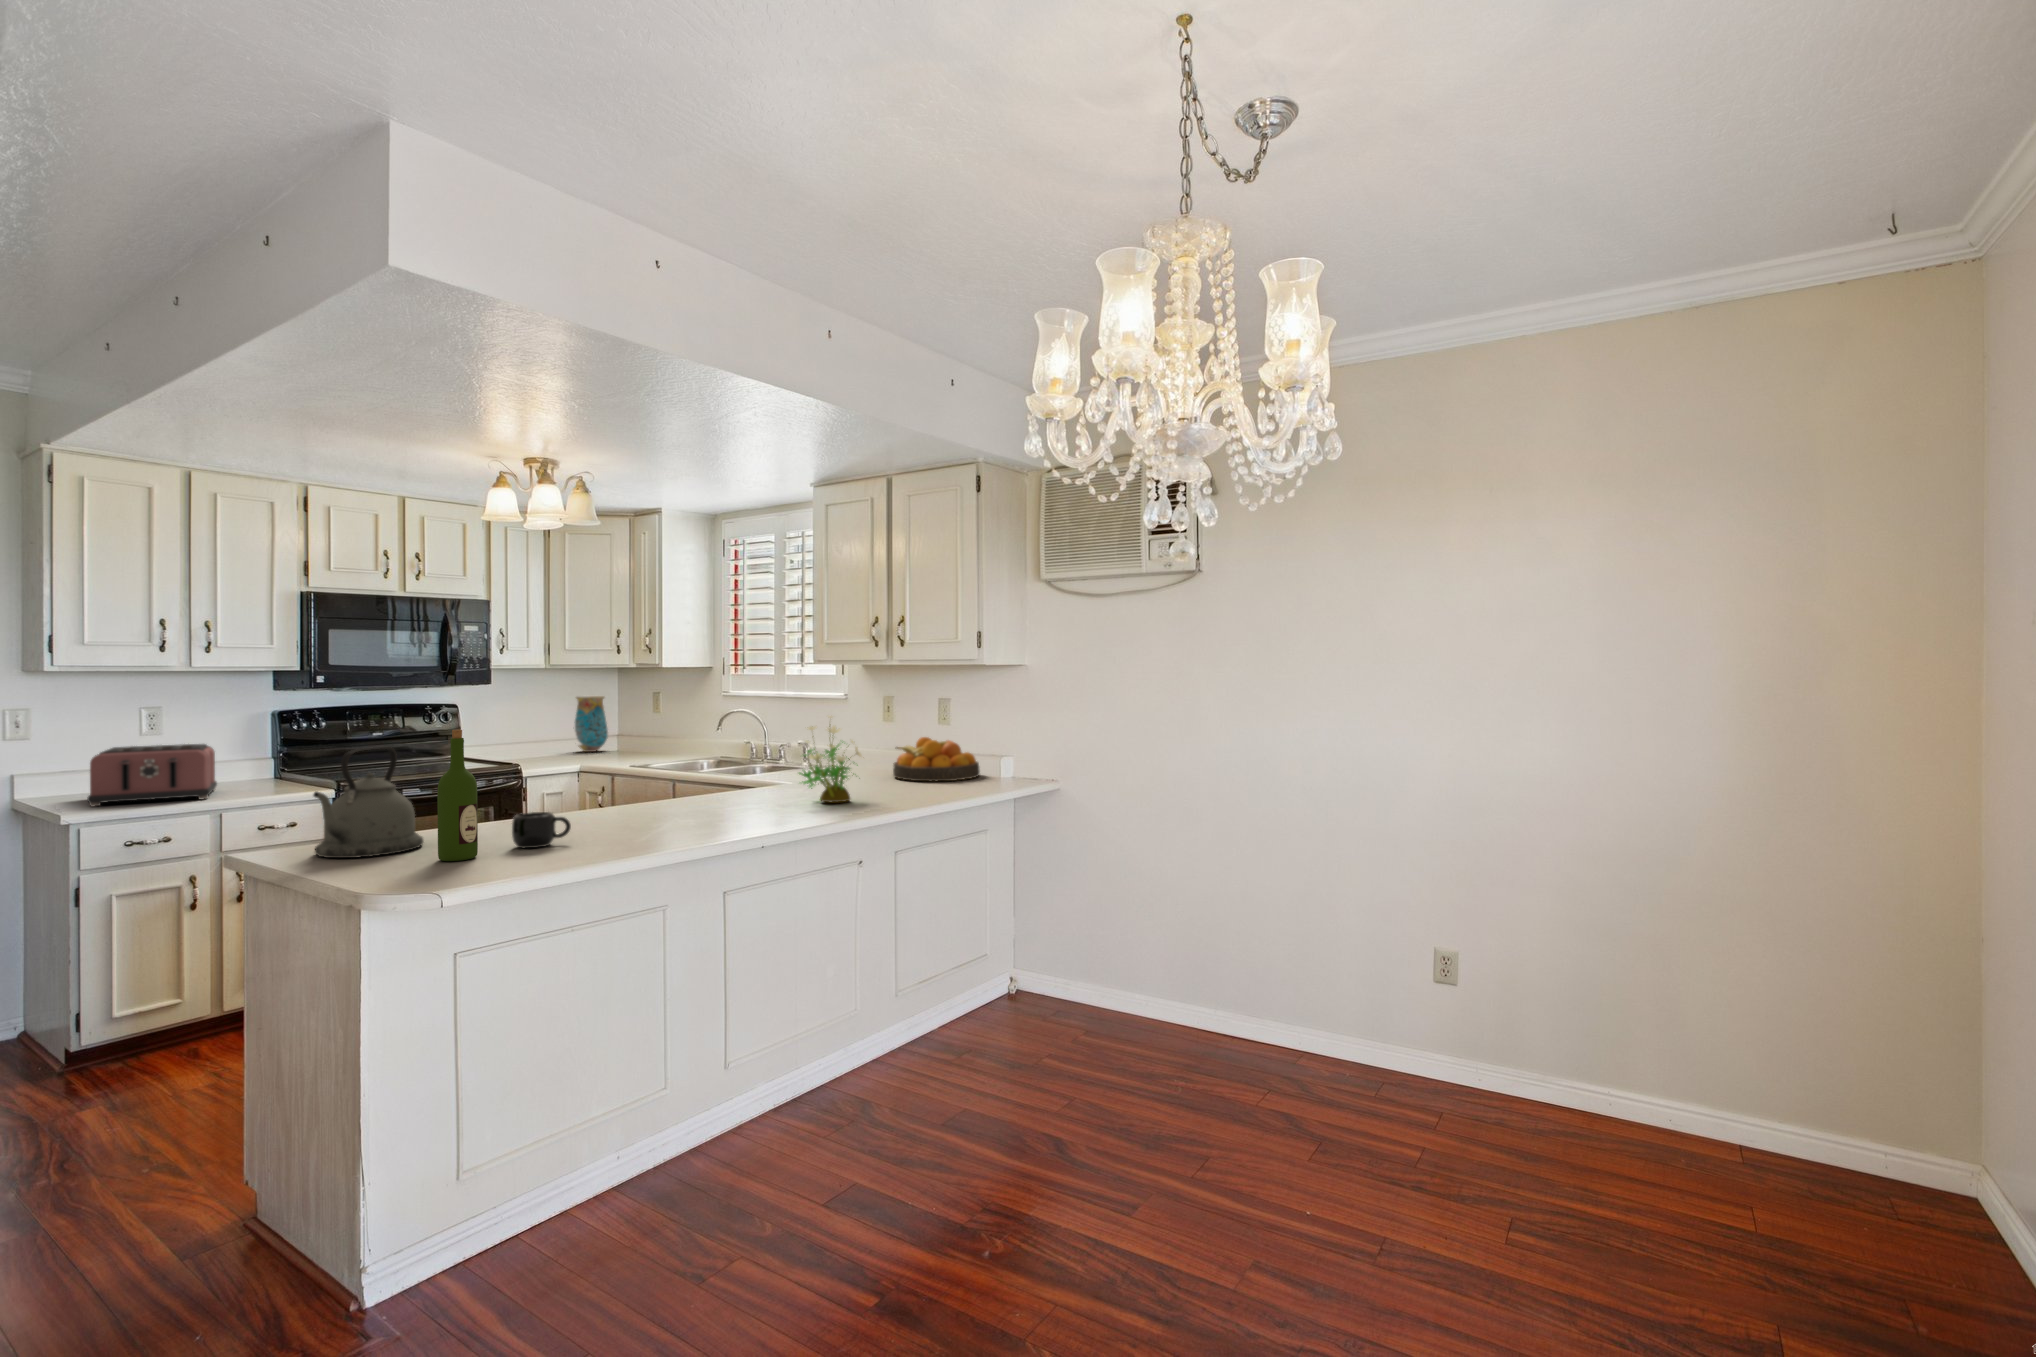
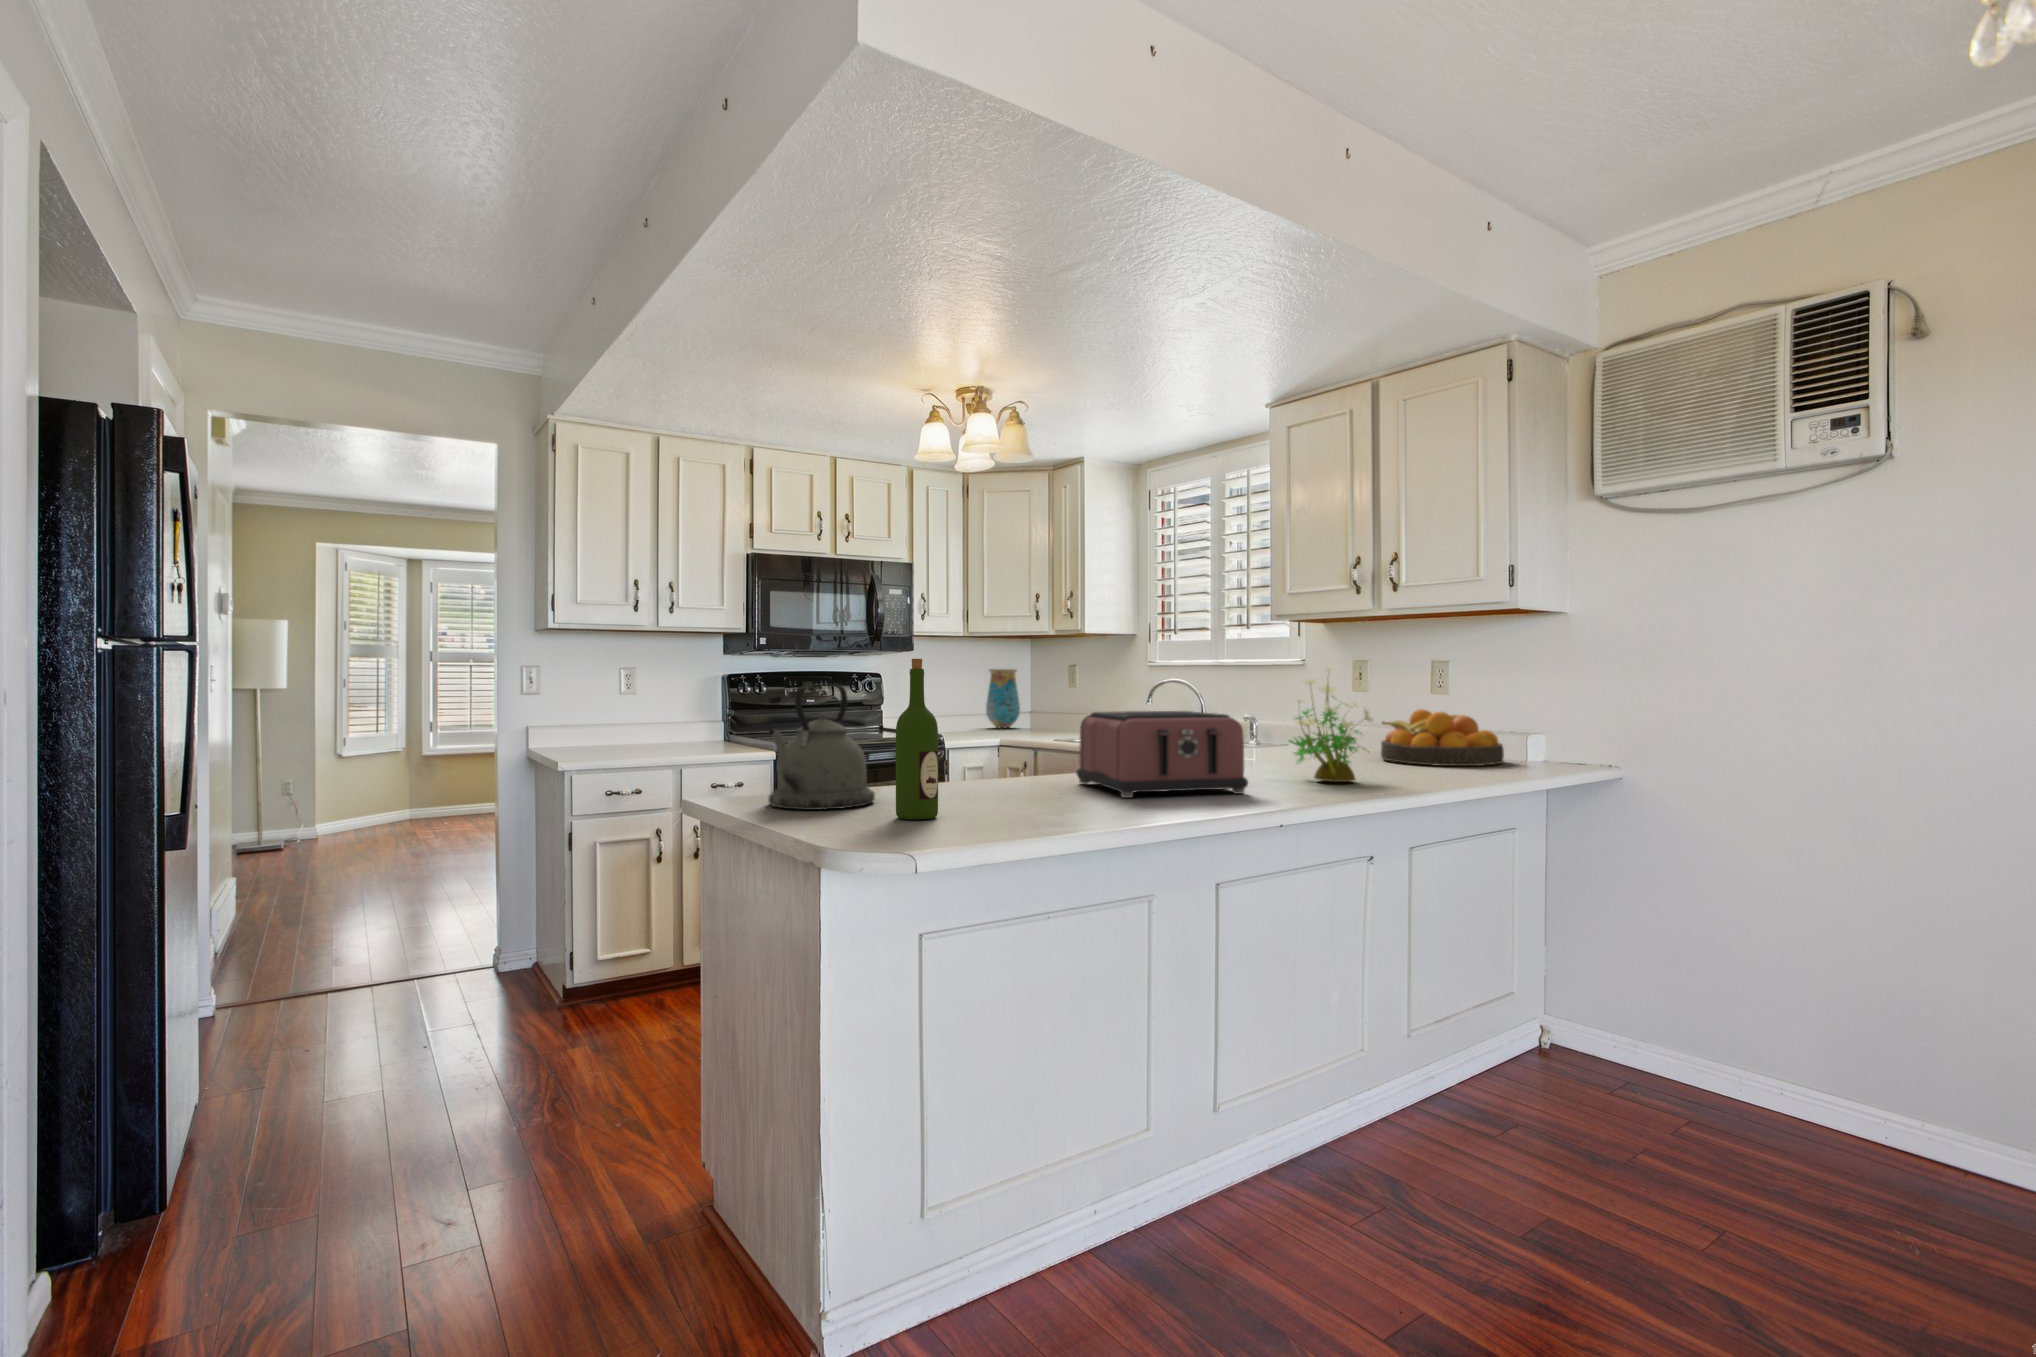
toaster: present [87,744,217,806] -> present [1076,711,1248,798]
mug: present [512,812,571,848] -> none [972,768,1037,811]

